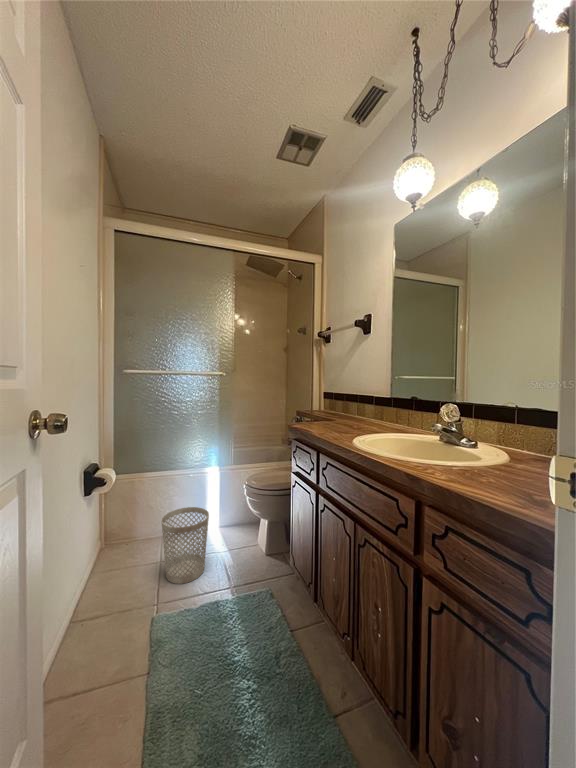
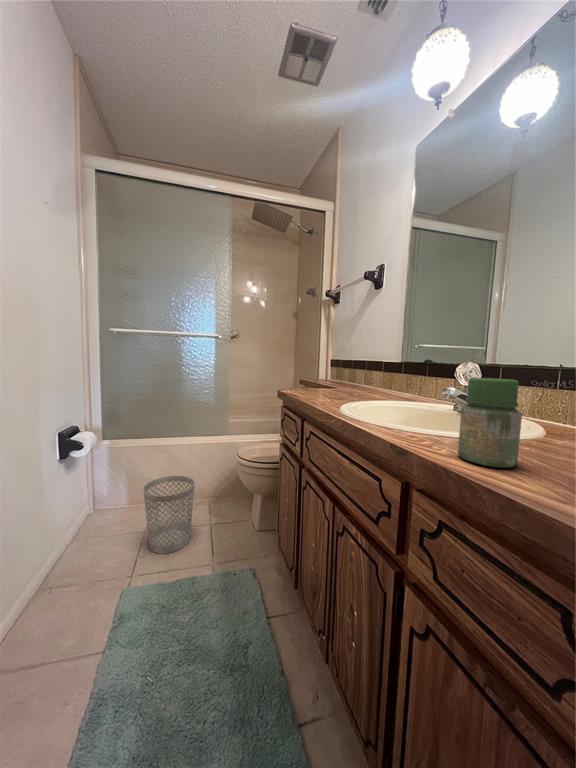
jar: none [454,427,493,487] -> present [458,378,522,468]

